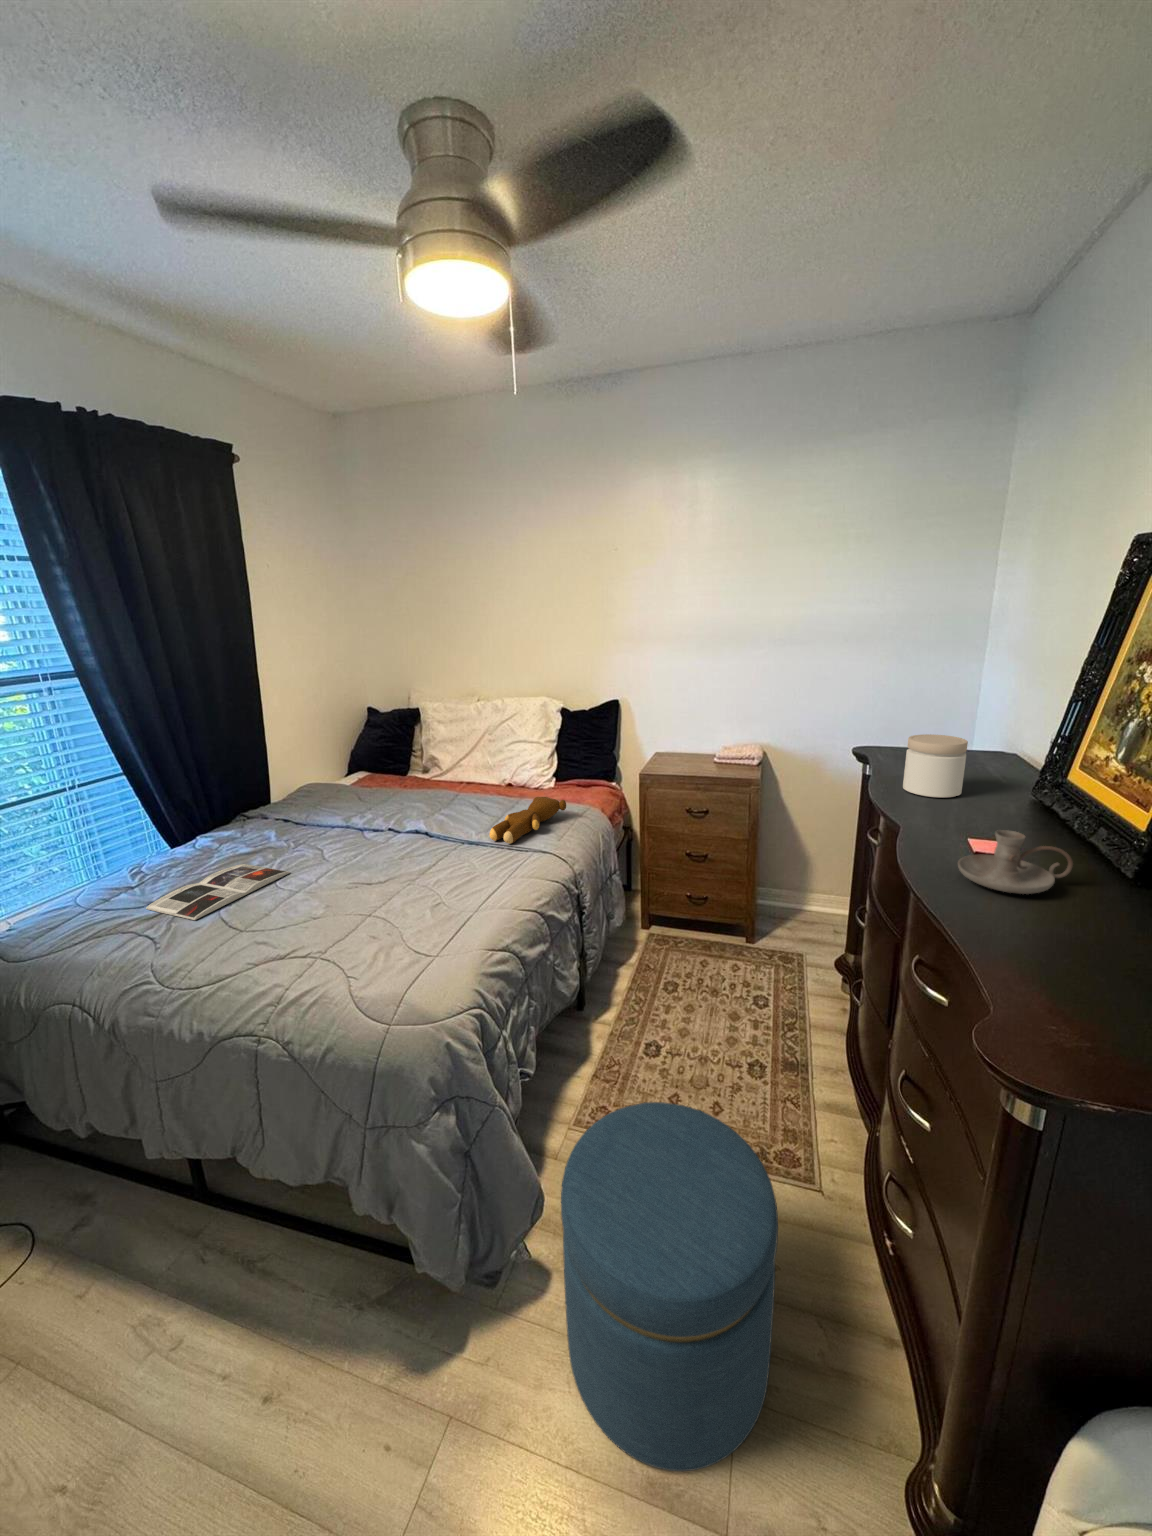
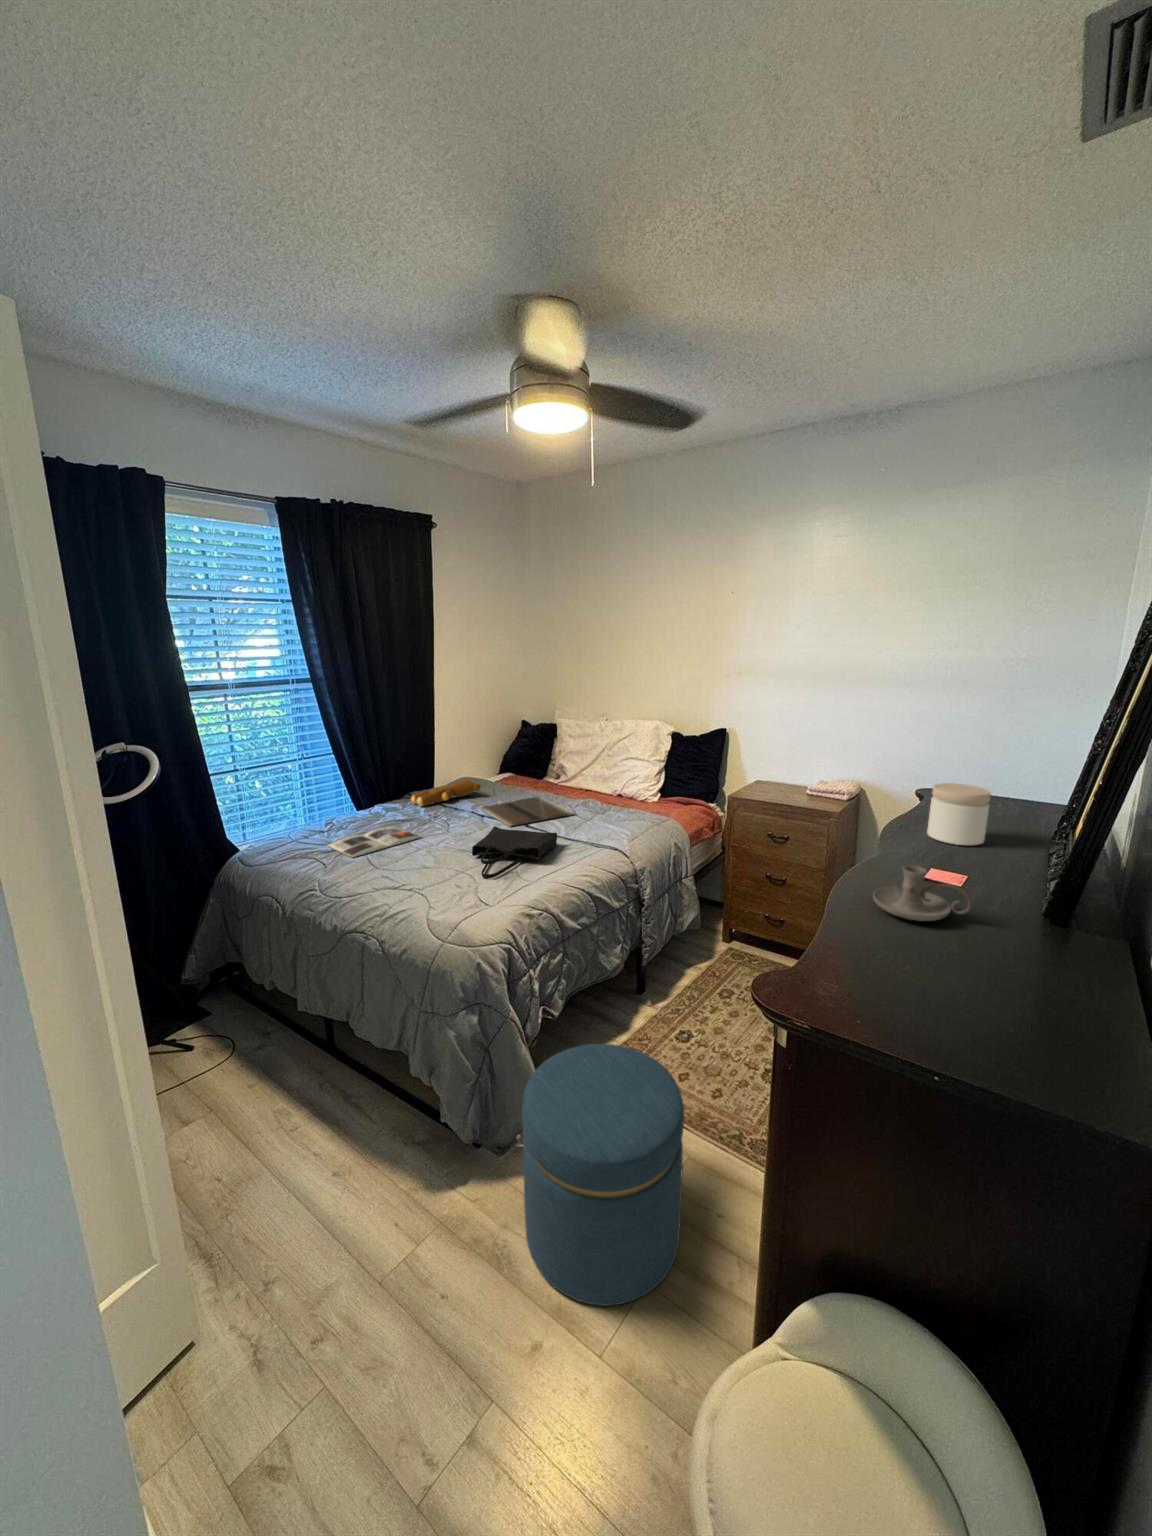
teddy bear: present [489,797,566,844] -> present [411,780,481,806]
laptop: none [350,798,476,841] -> present [479,797,575,827]
tote bag: none [375,841,478,917] -> present [472,826,557,878]

